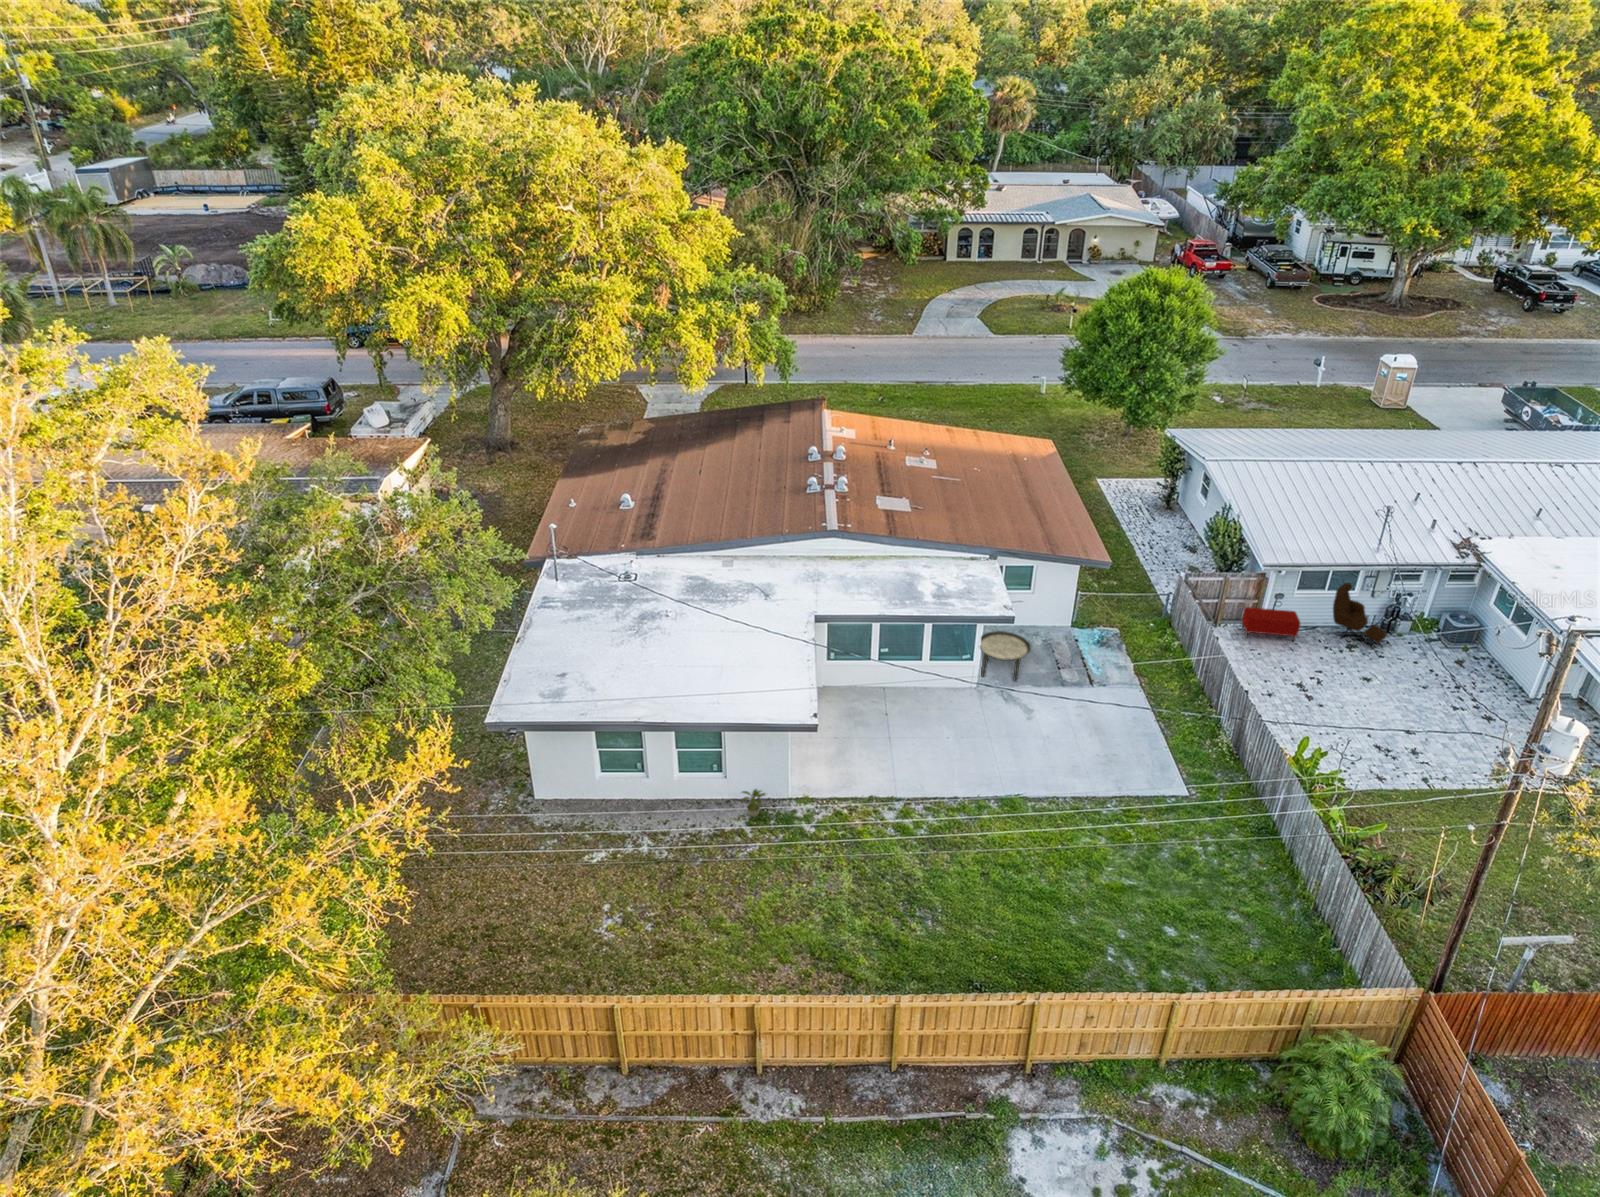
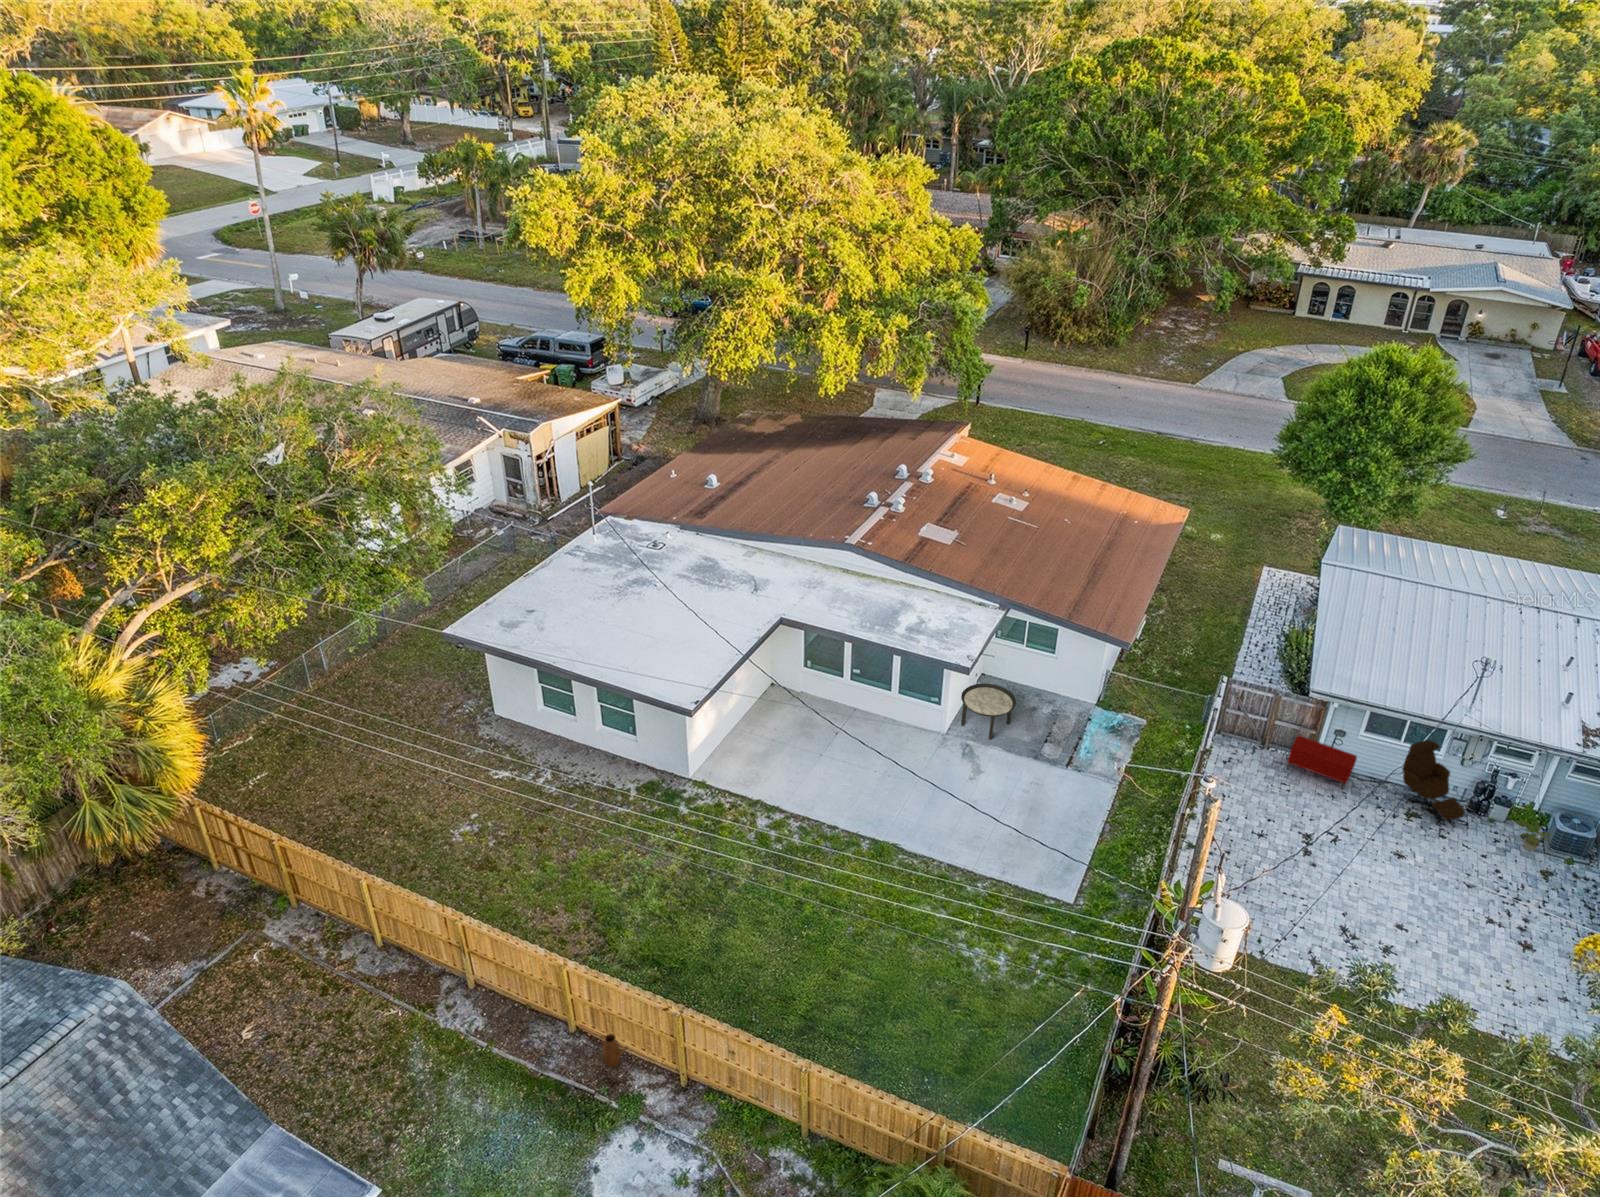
potted plant: present [742,789,765,817] -> present [1521,822,1551,851]
watering can: none [941,1050,979,1085] -> present [600,1034,627,1068]

